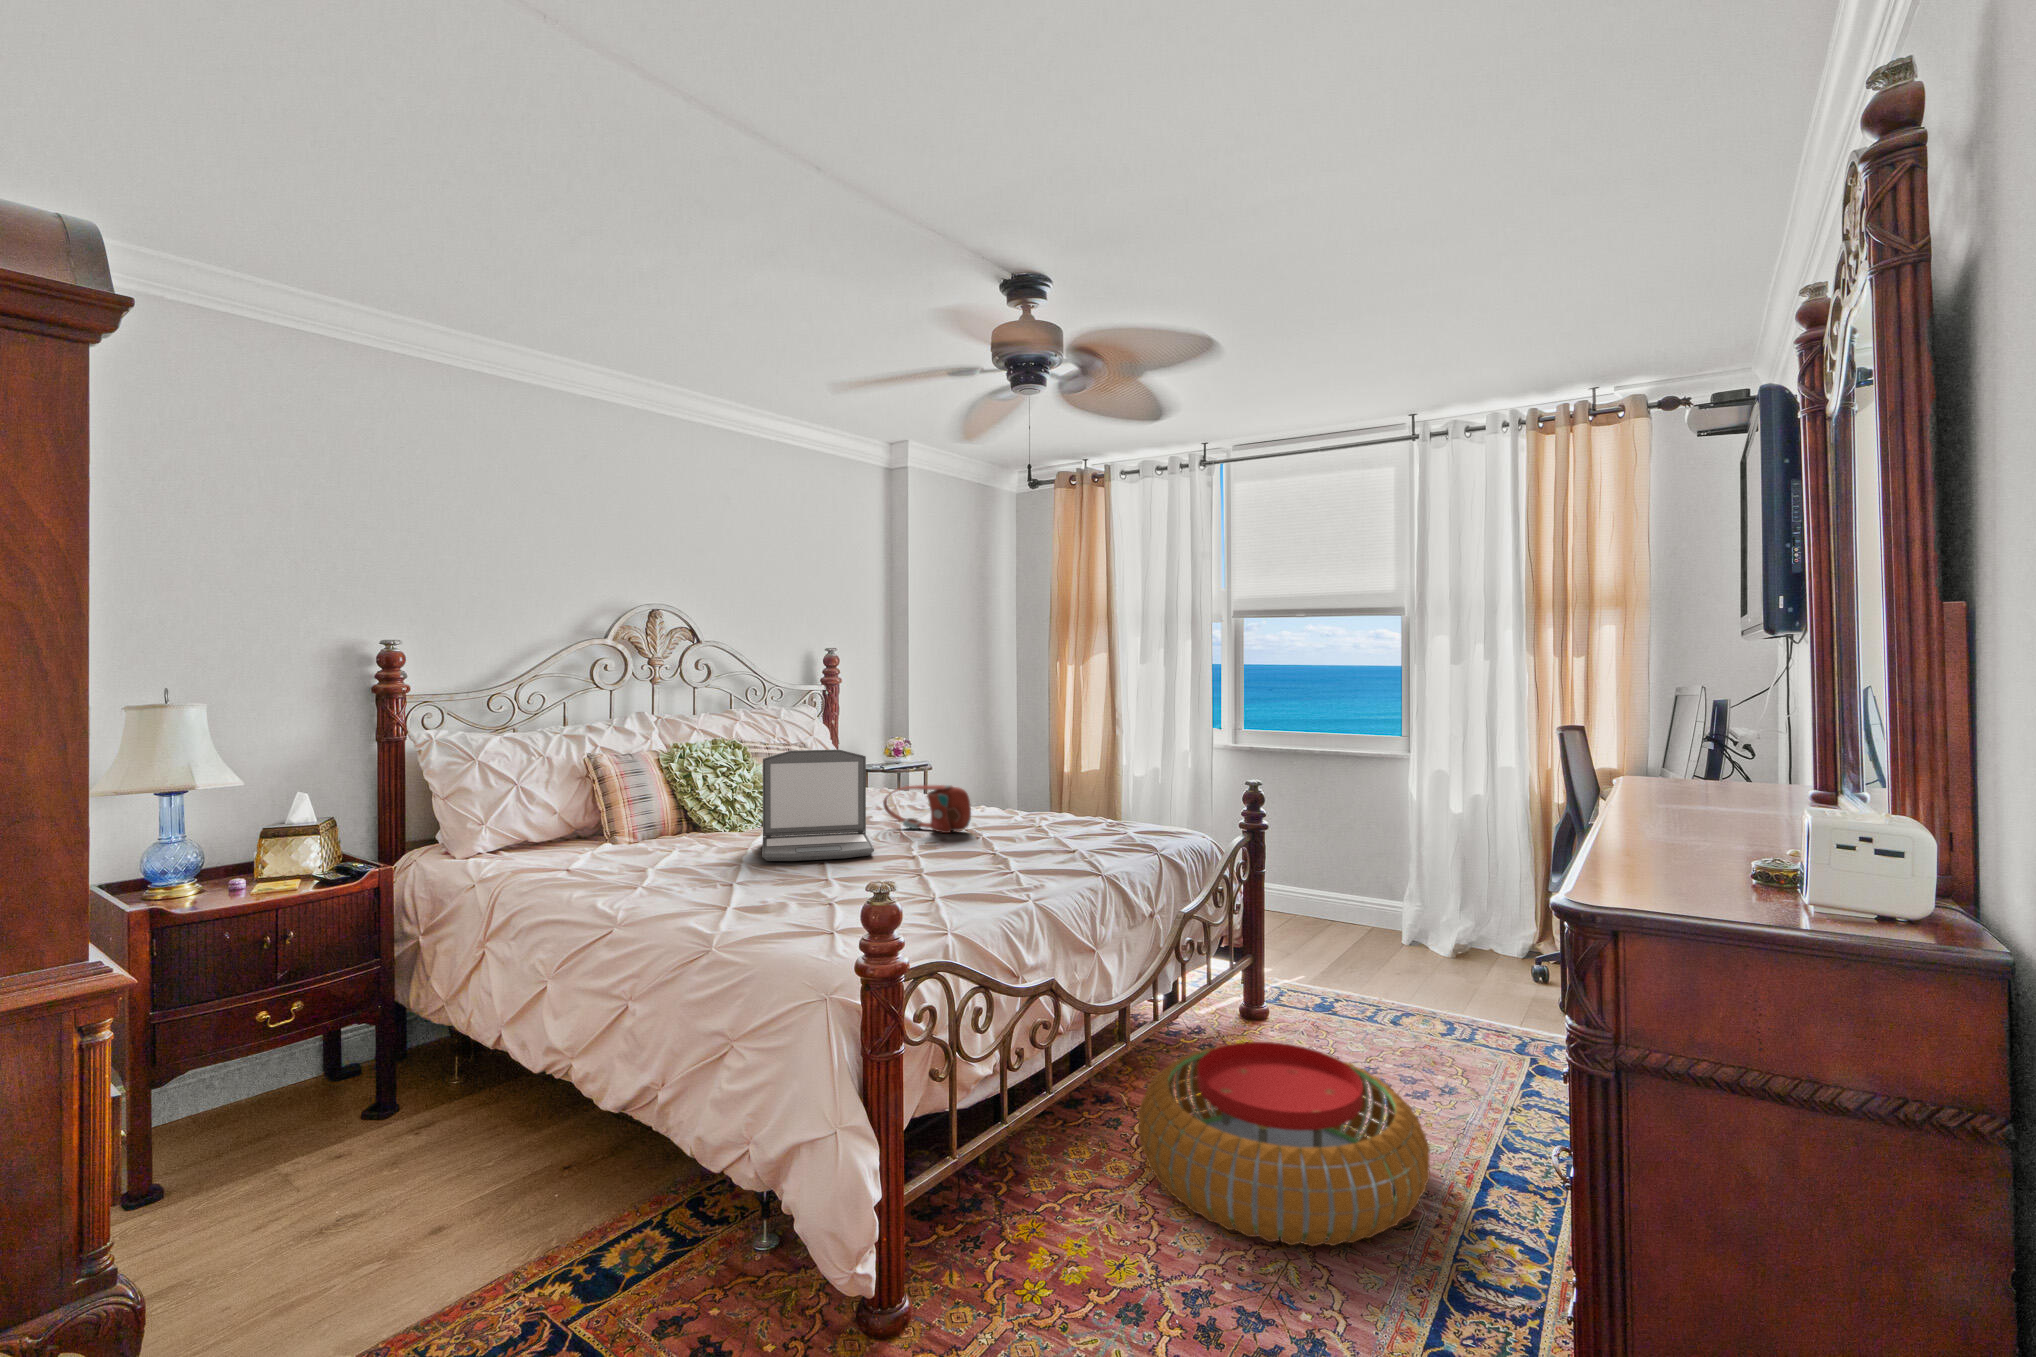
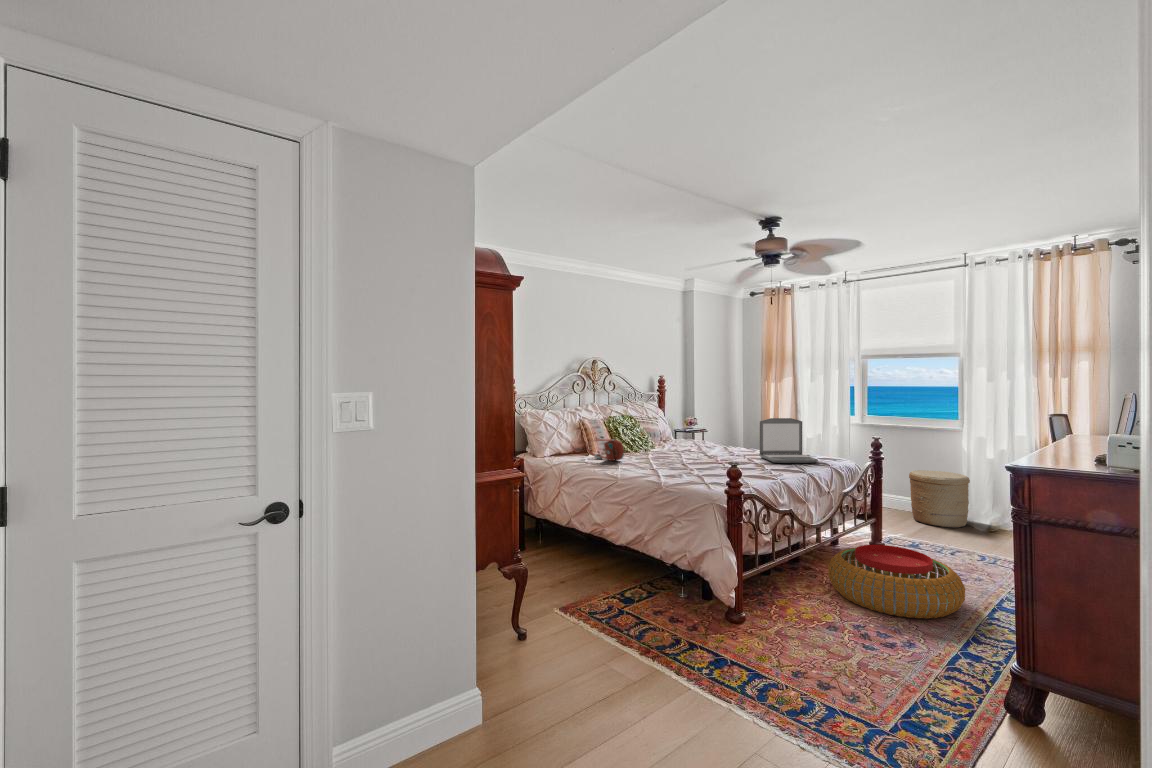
laptop: present [762,750,874,861] -> present [759,418,818,463]
handbag: present [883,785,971,833] -> present [586,439,624,461]
woven basket: none [1313,838,1419,952] -> present [909,470,970,528]

